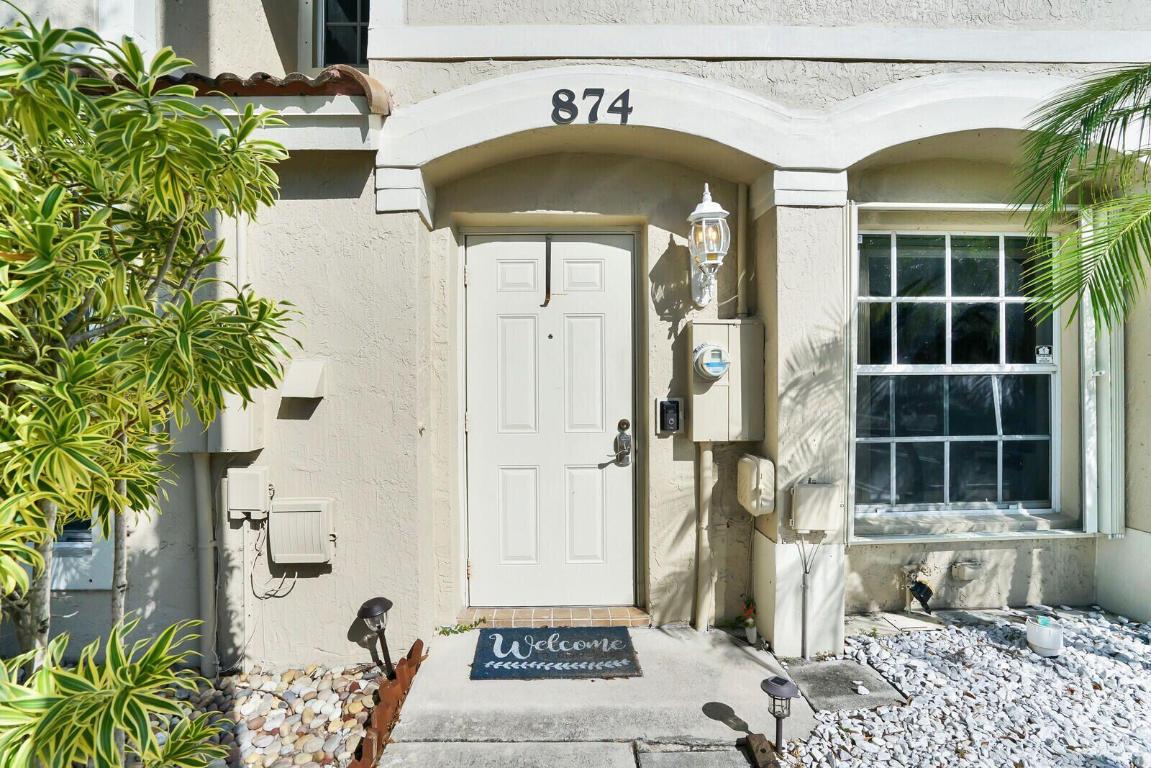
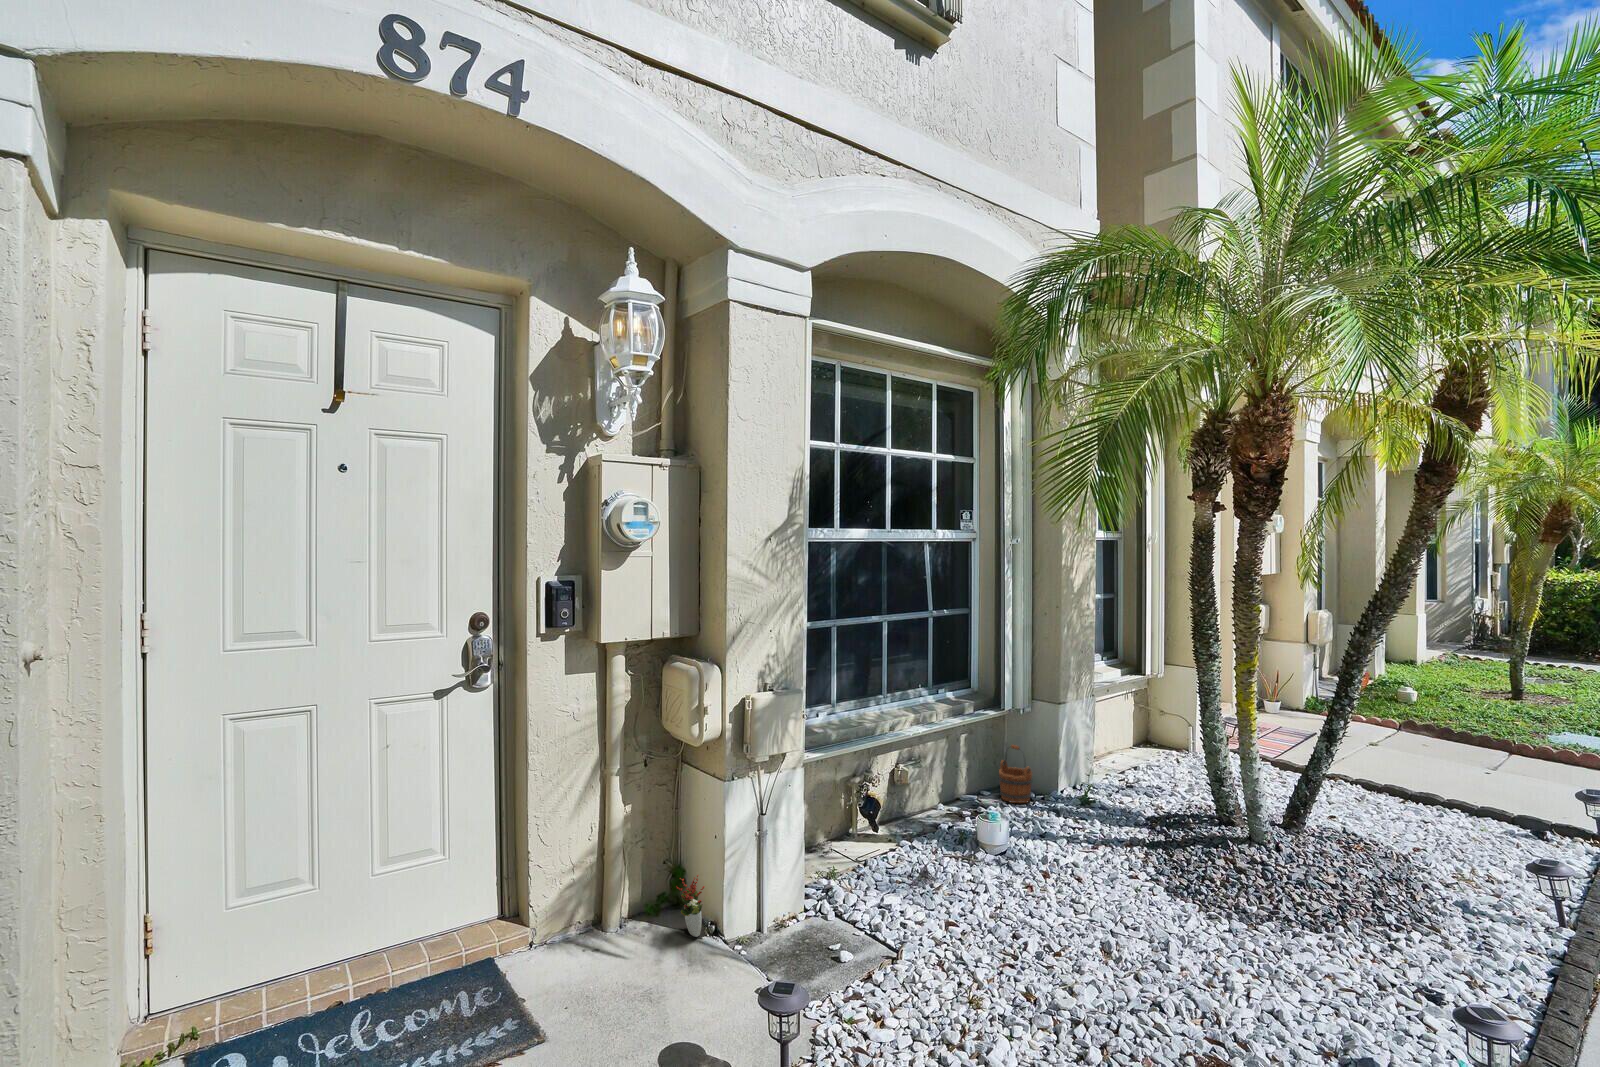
wooden bucket: none [1076,565,1117,622] -> present [999,745,1032,803]

